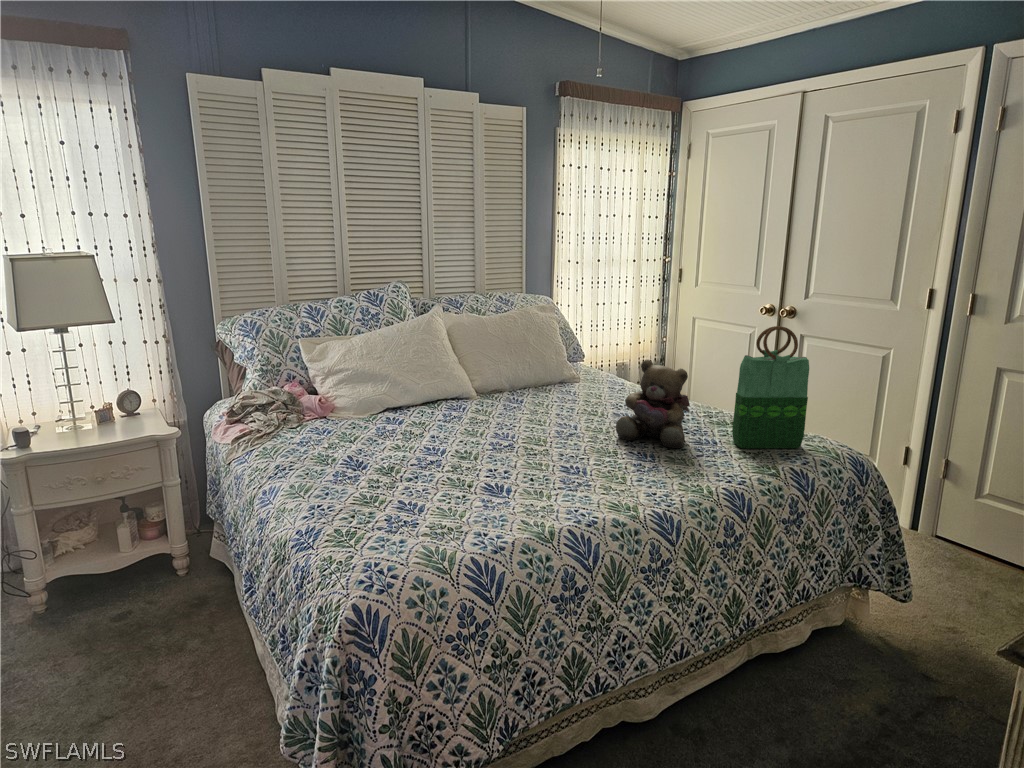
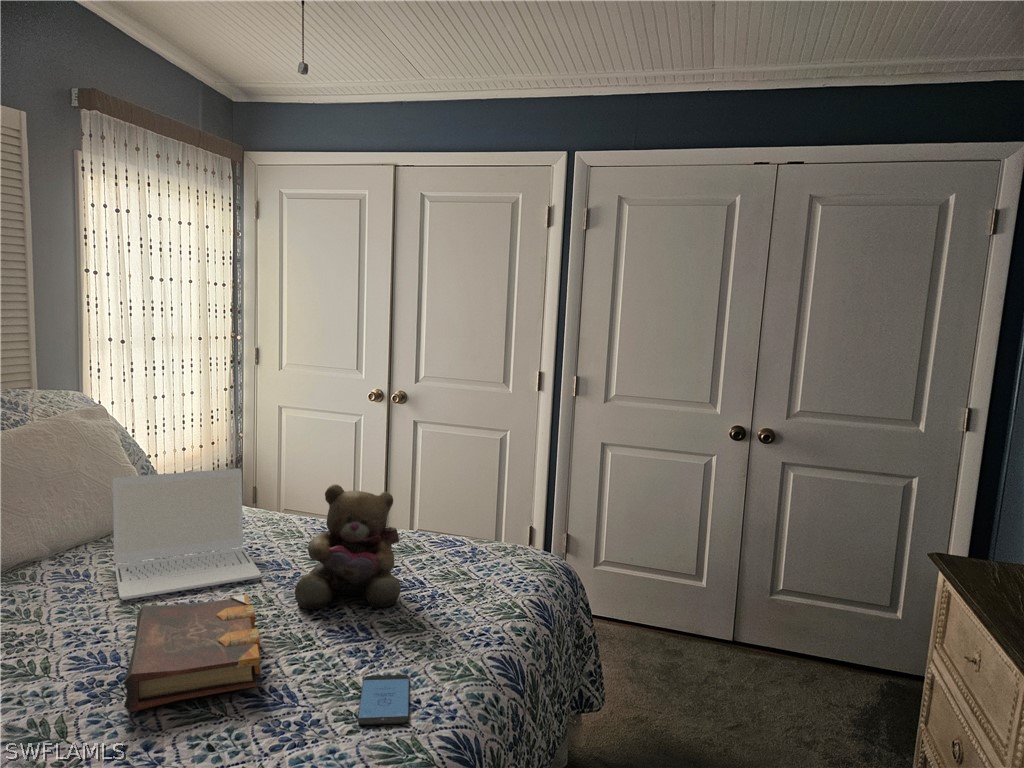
tote bag: present [732,326,809,448] -> none [445,425,522,584]
laptop: none [528,346,611,419] -> present [113,468,261,600]
book: none [503,414,585,462] -> present [124,595,260,712]
smartphone: none [608,475,655,497] -> present [358,675,409,725]

